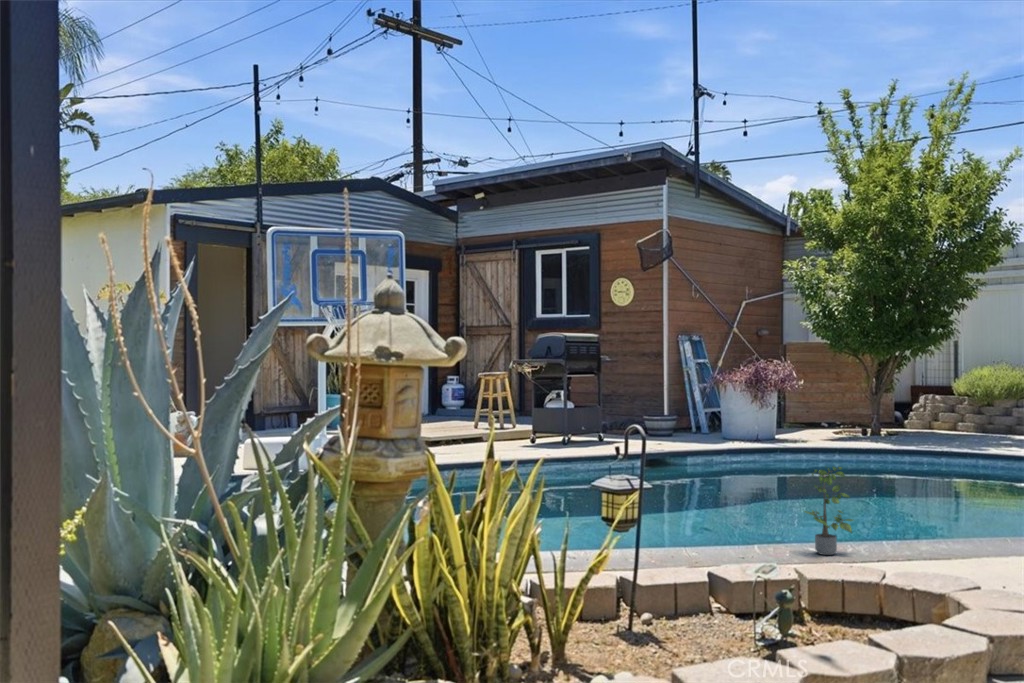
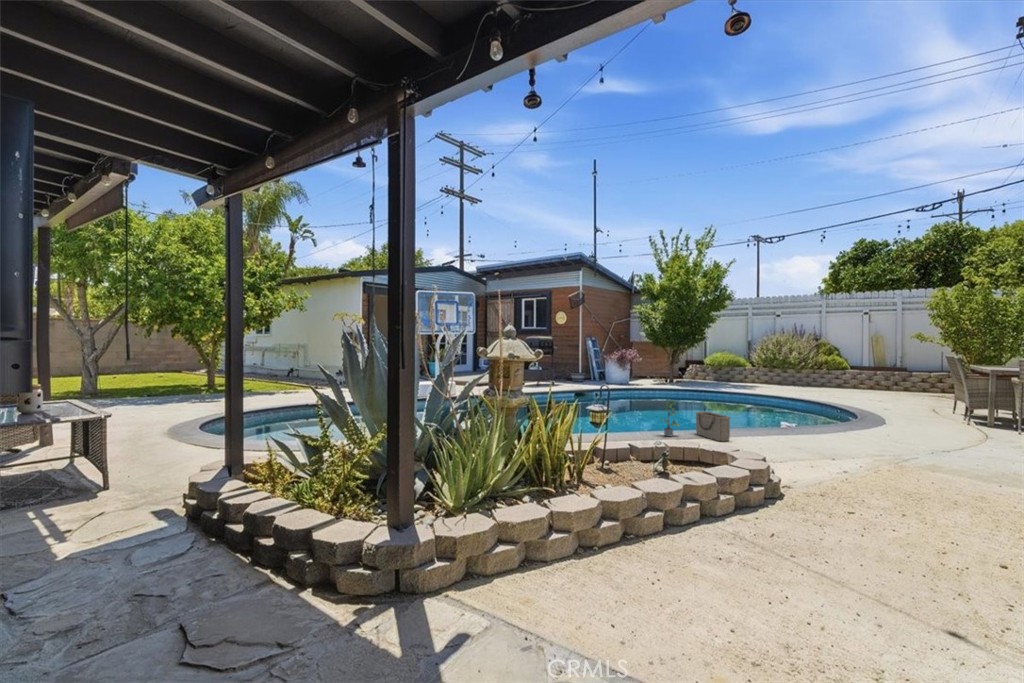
basket: none [893,494,978,567] -> present [695,411,731,441]

